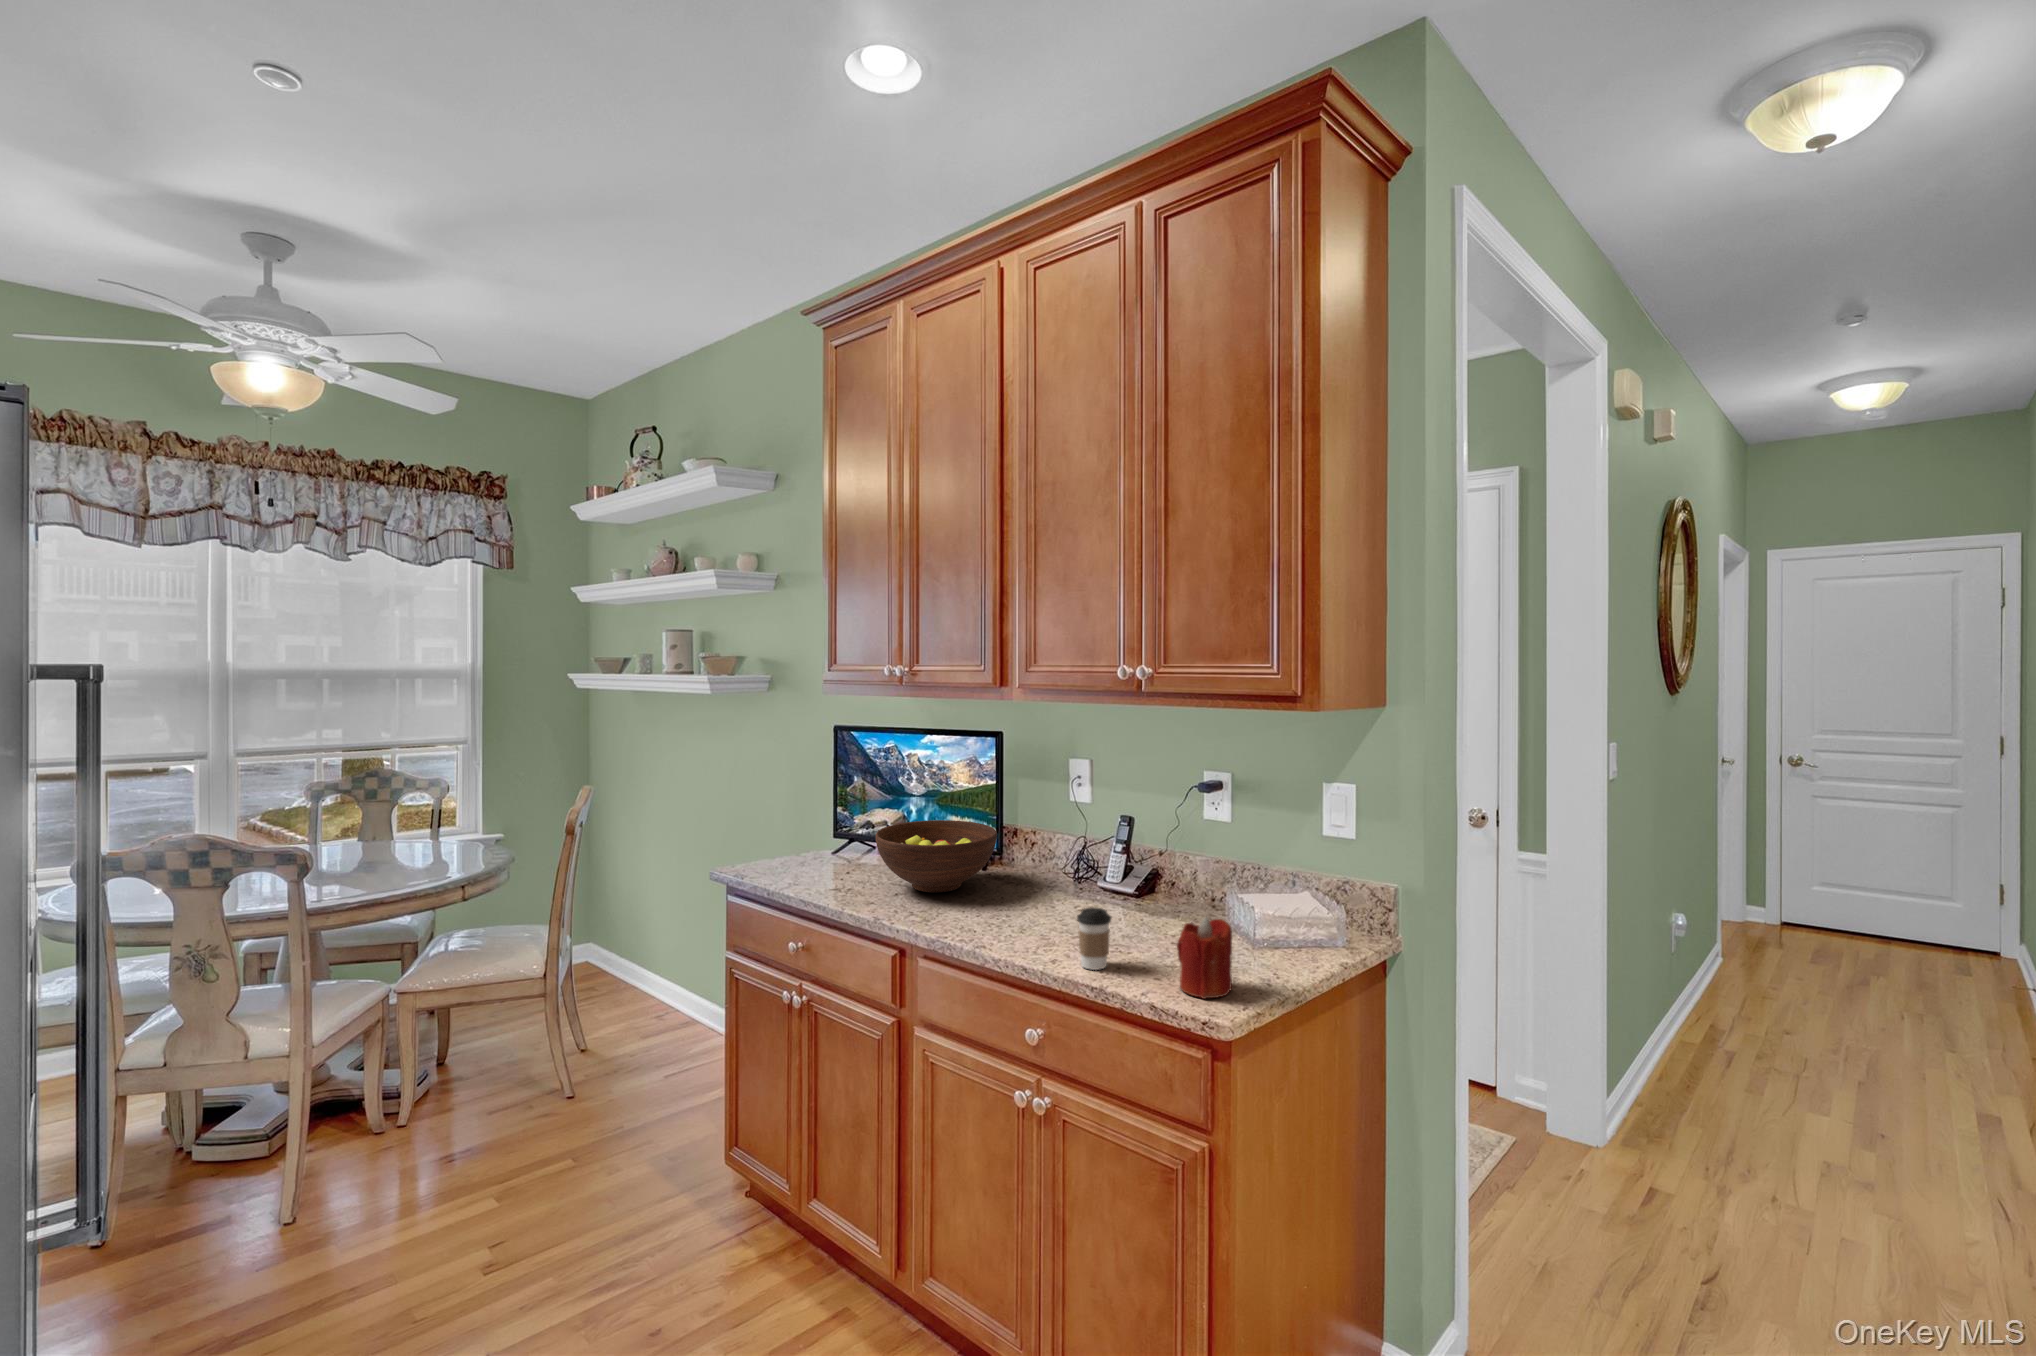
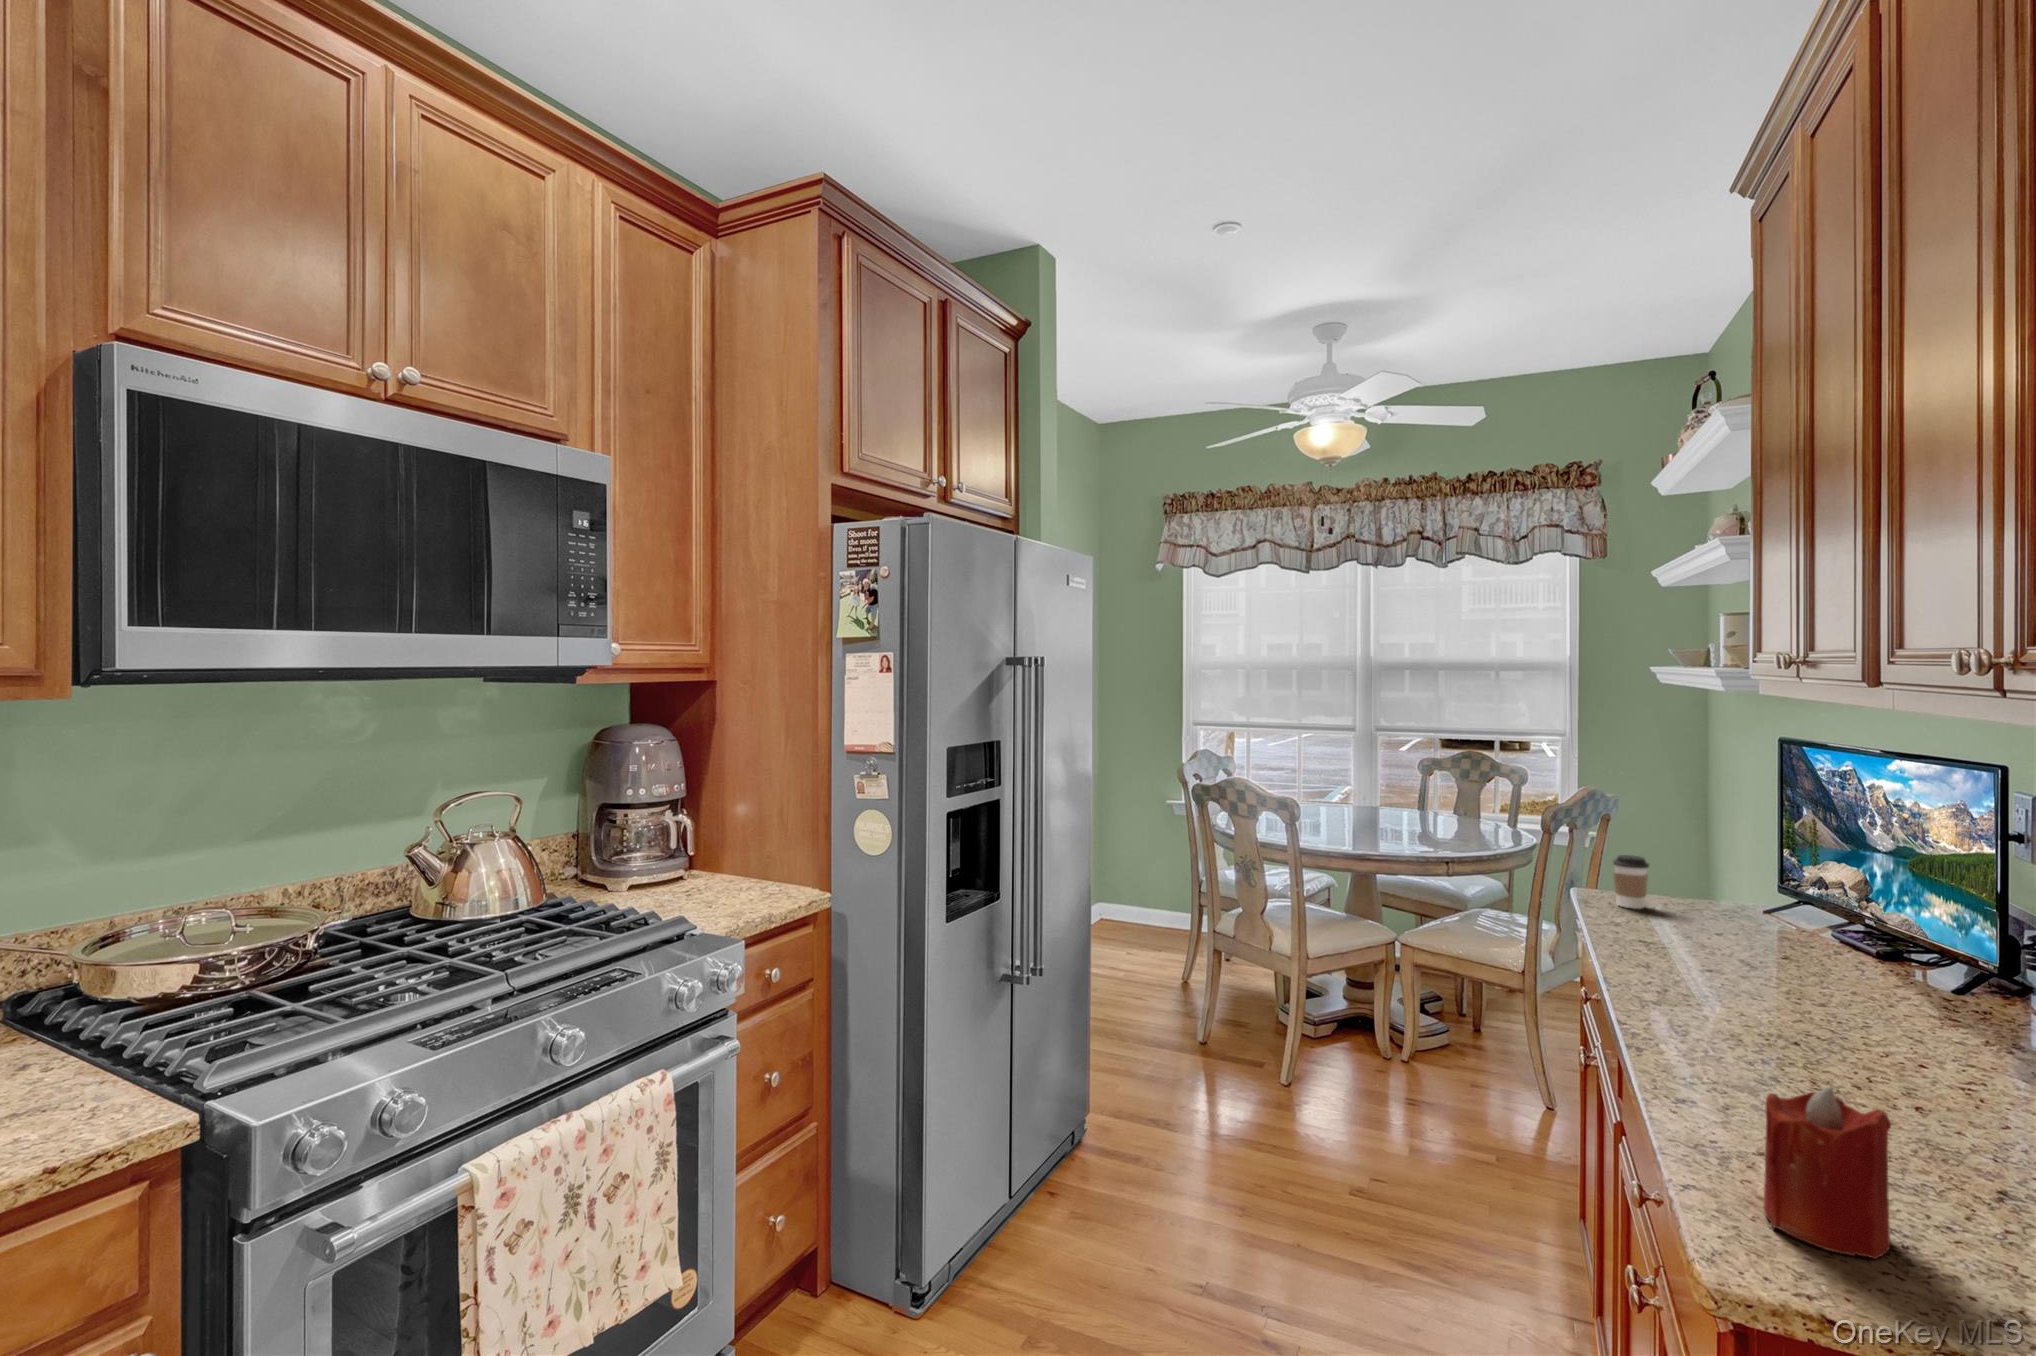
fruit bowl: present [876,820,997,893] -> none [1678,874,1924,992]
coffee cup: present [1077,907,1111,970] -> present [1613,855,1649,909]

